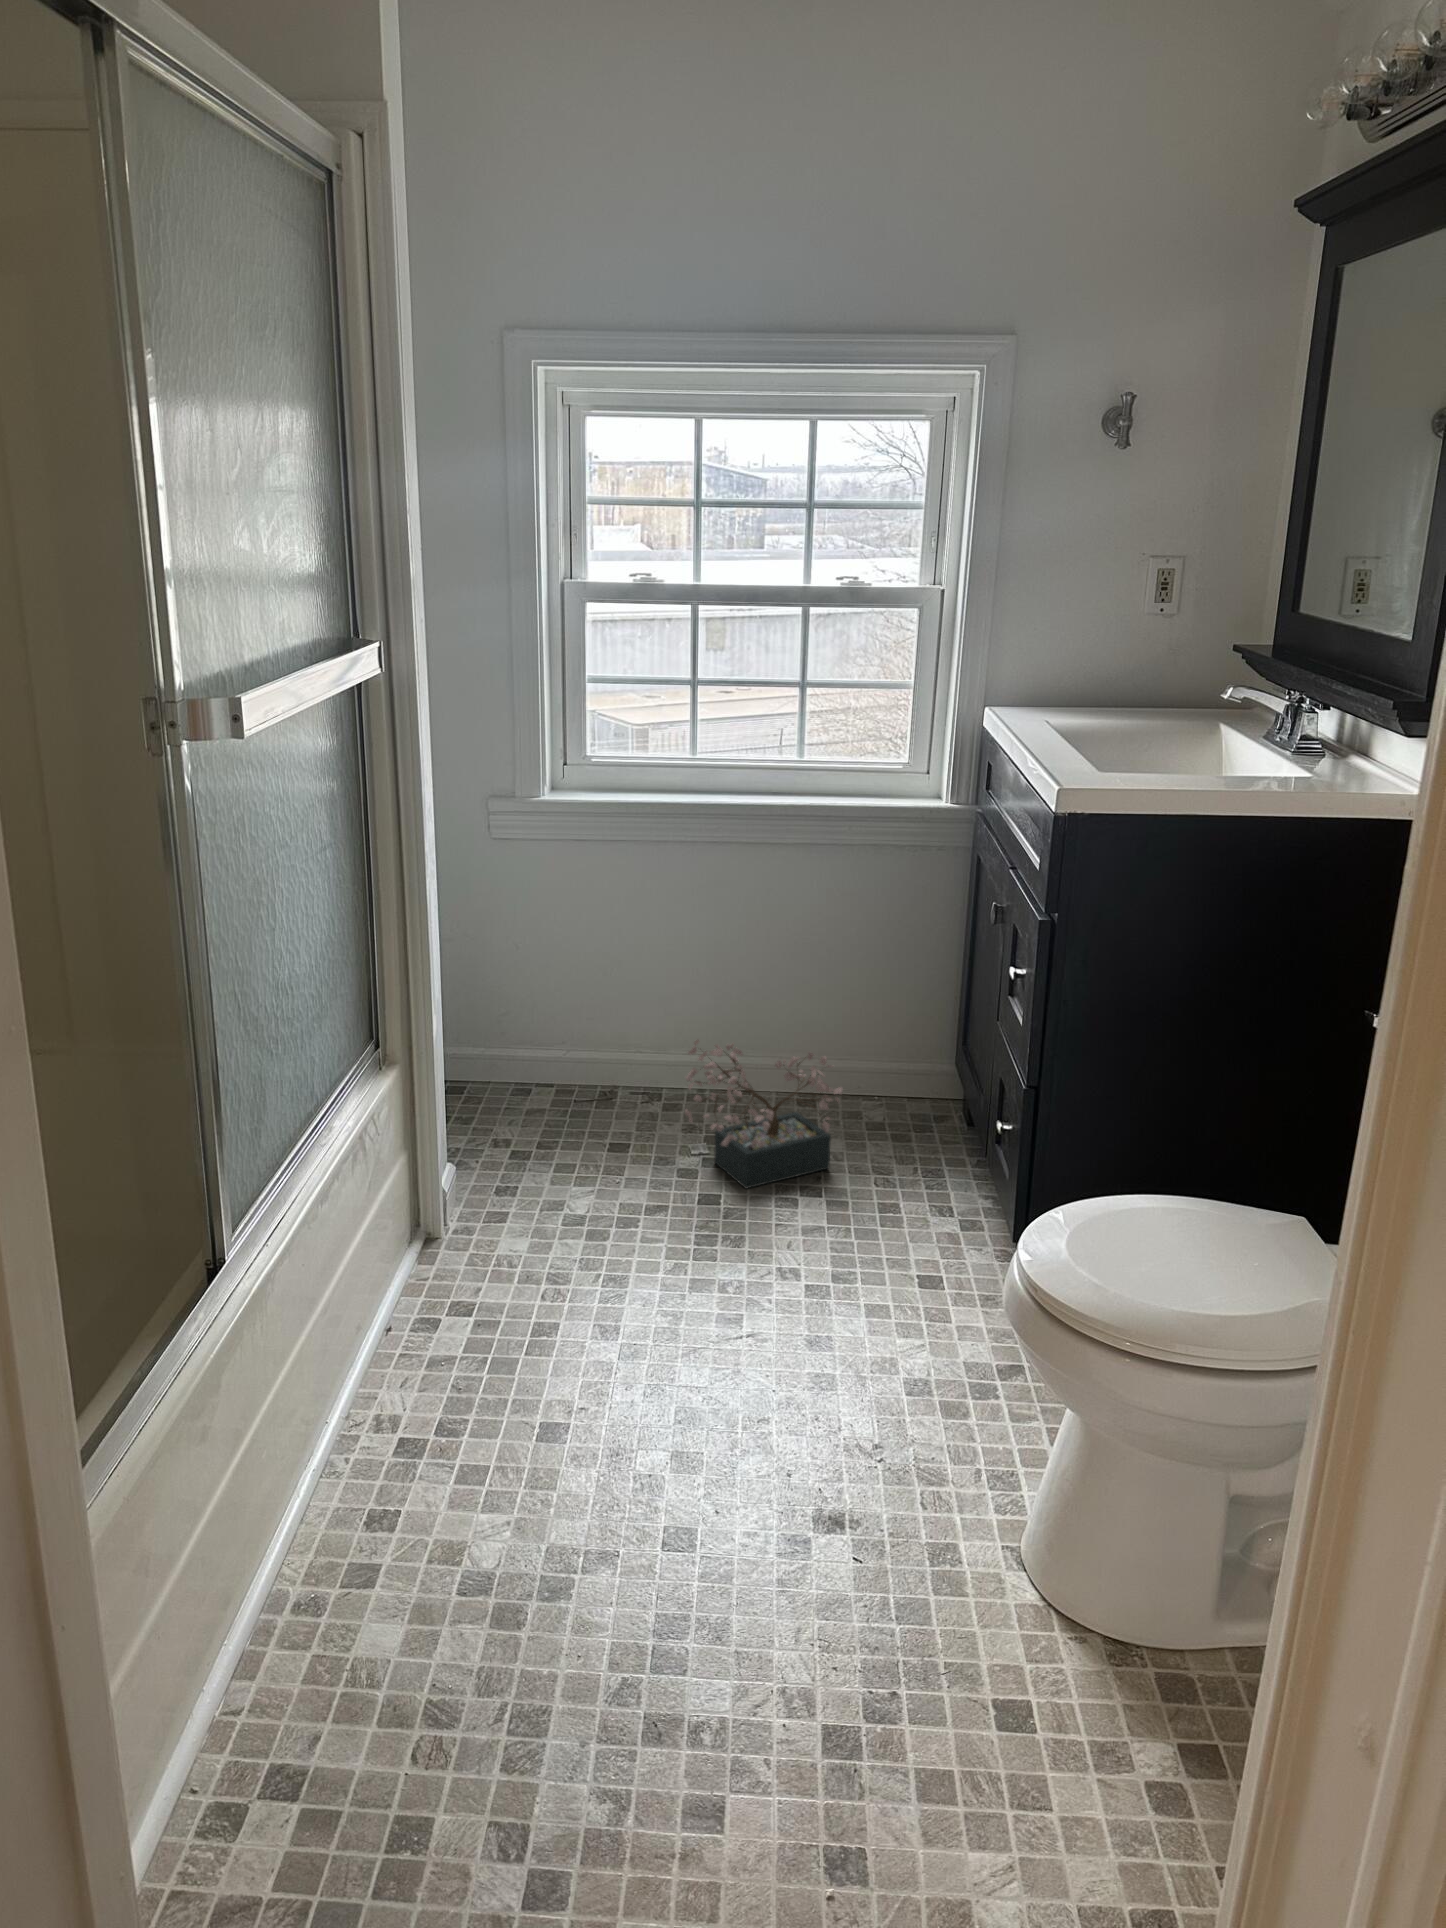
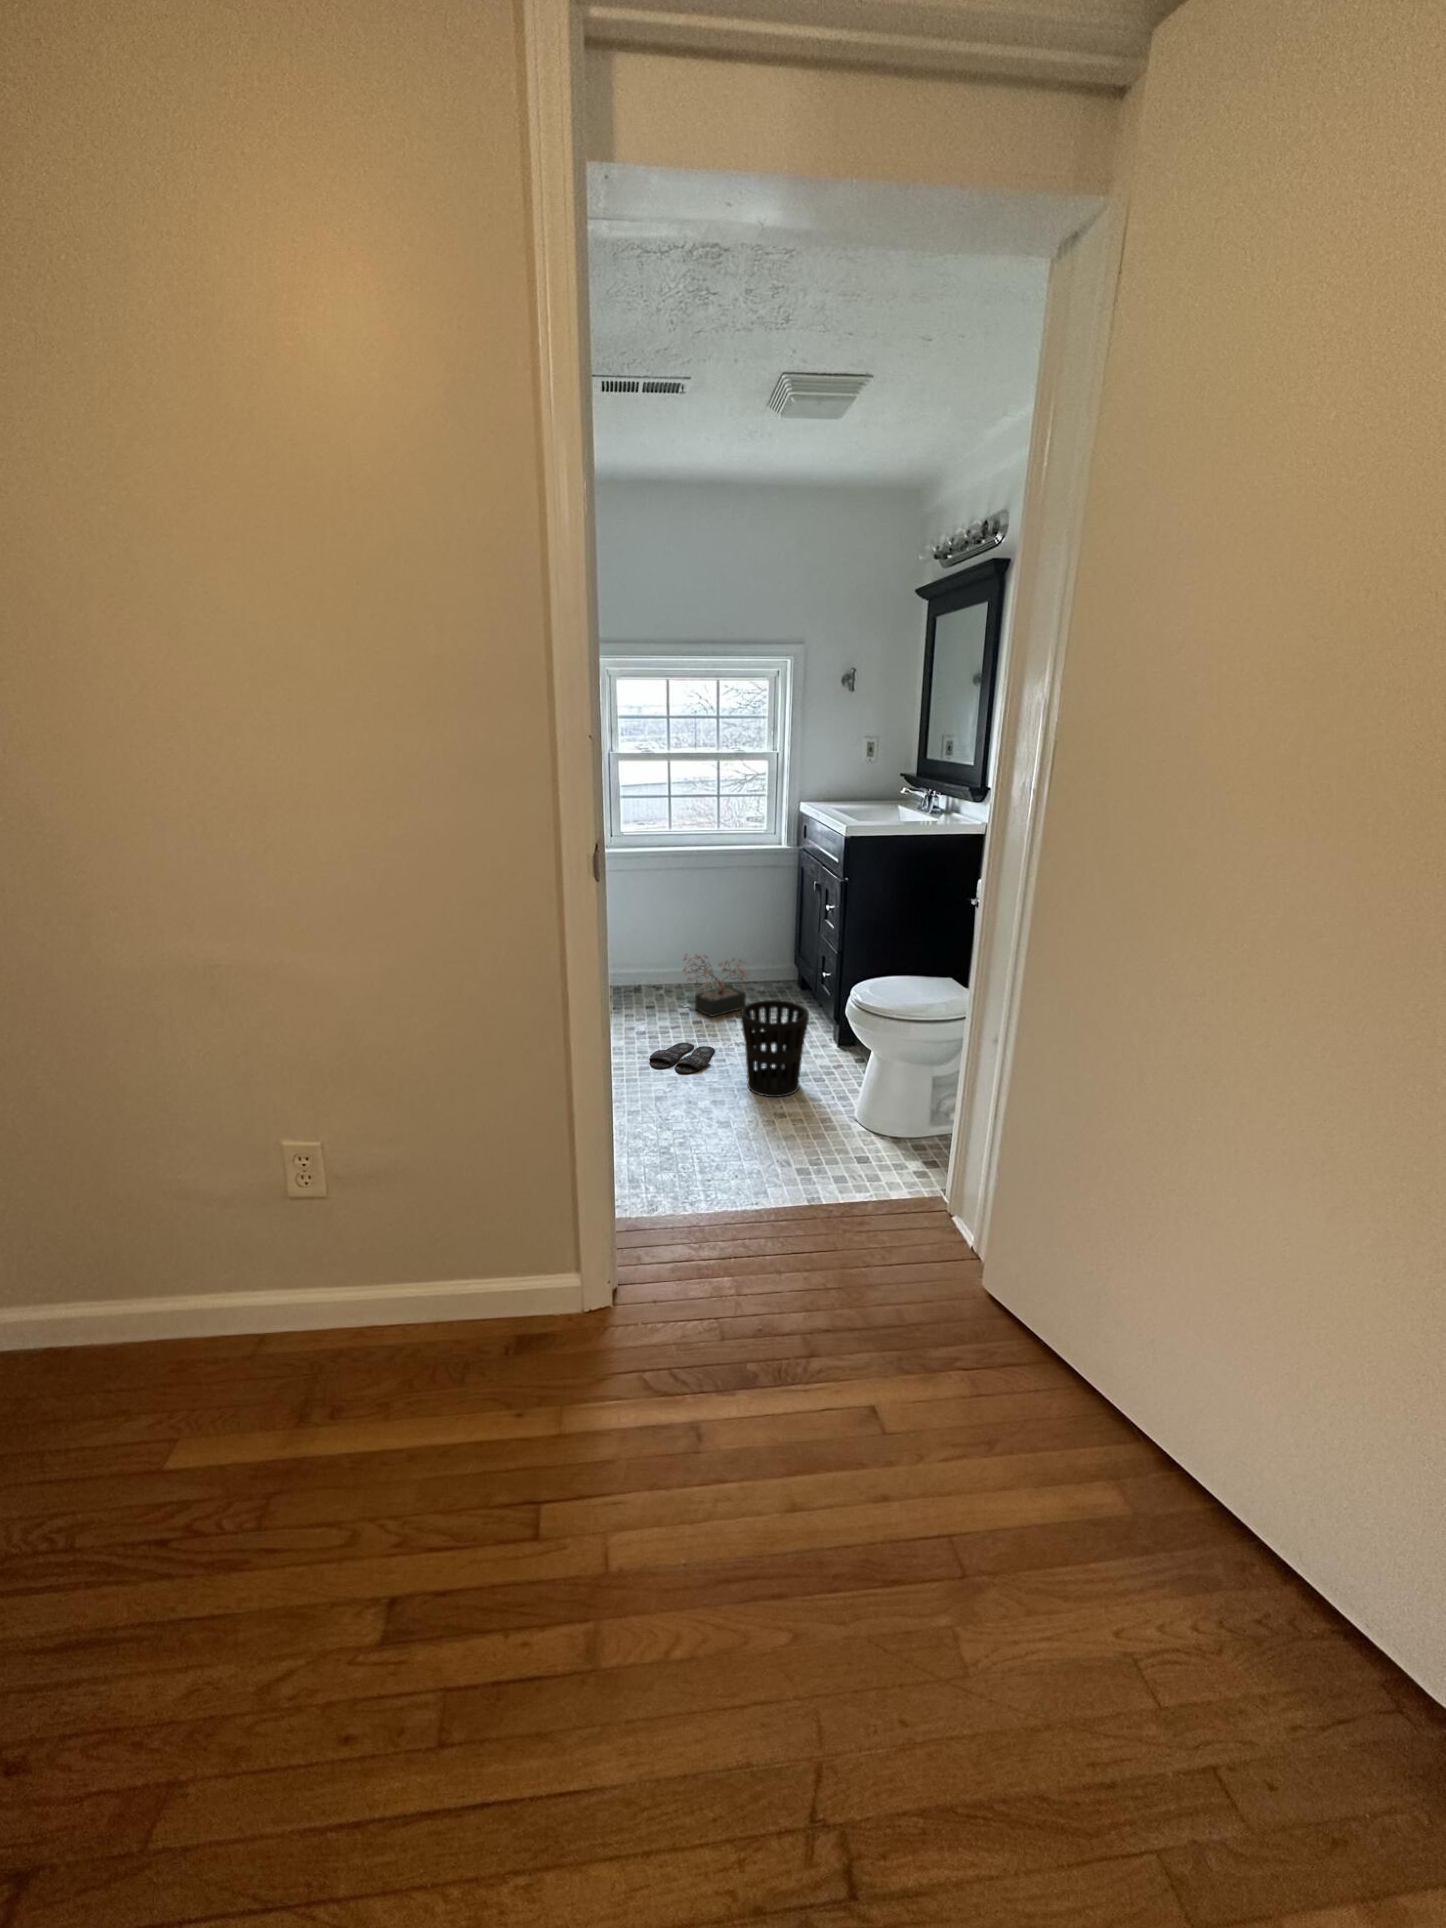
wastebasket: none [757,1202,928,1456] -> present [741,1000,809,1097]
slippers: none [559,1258,723,1356] -> present [649,1042,715,1074]

